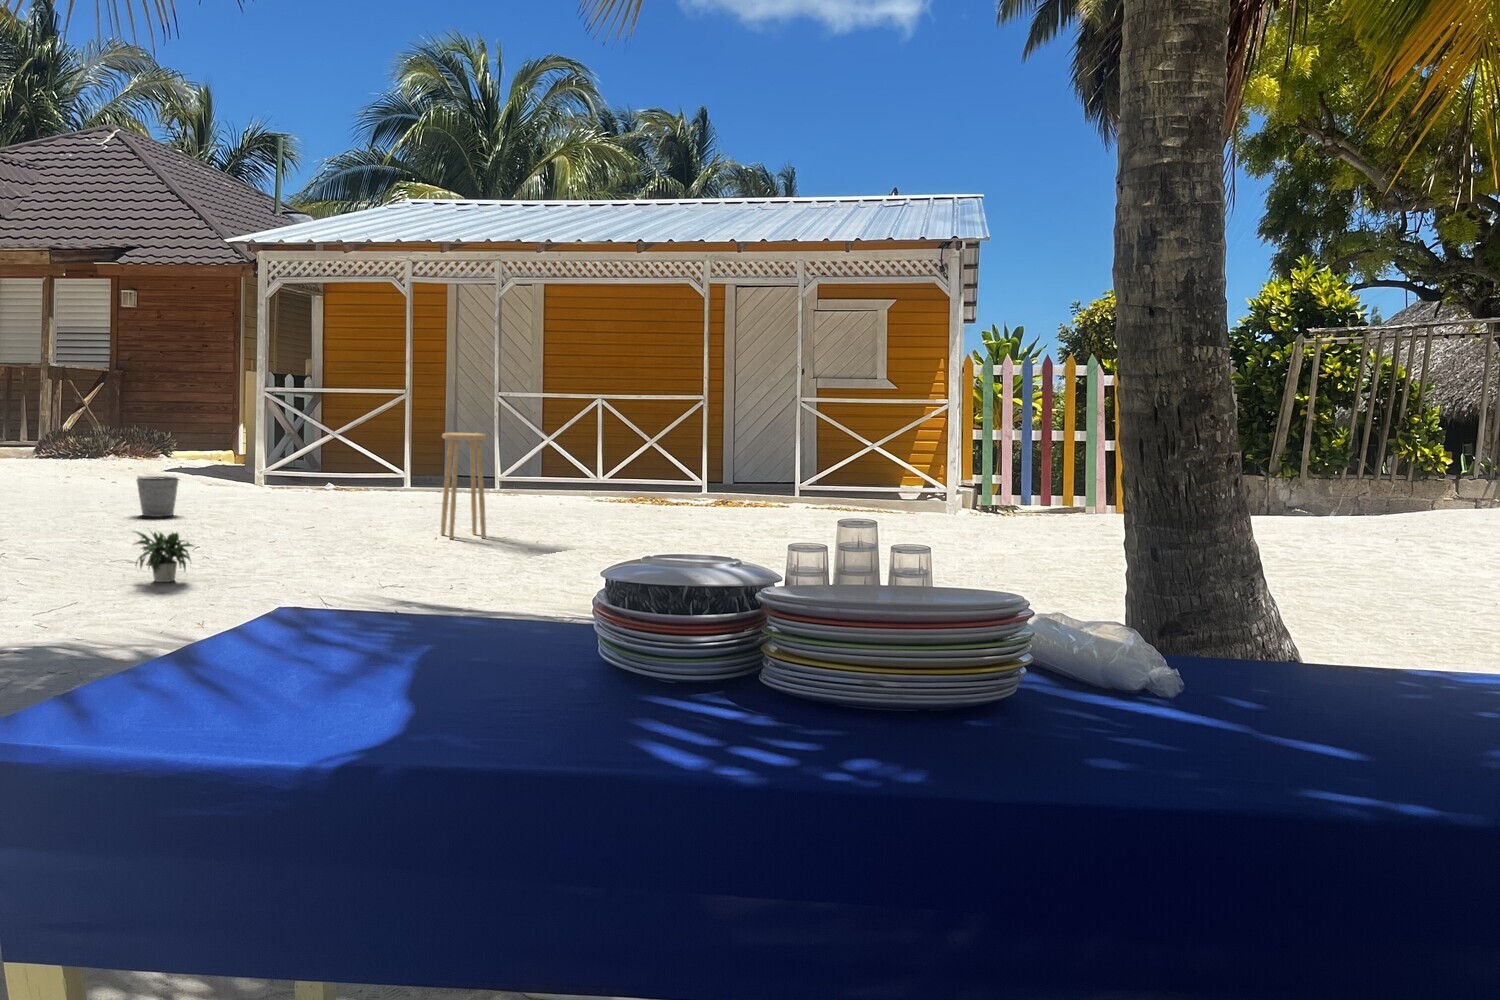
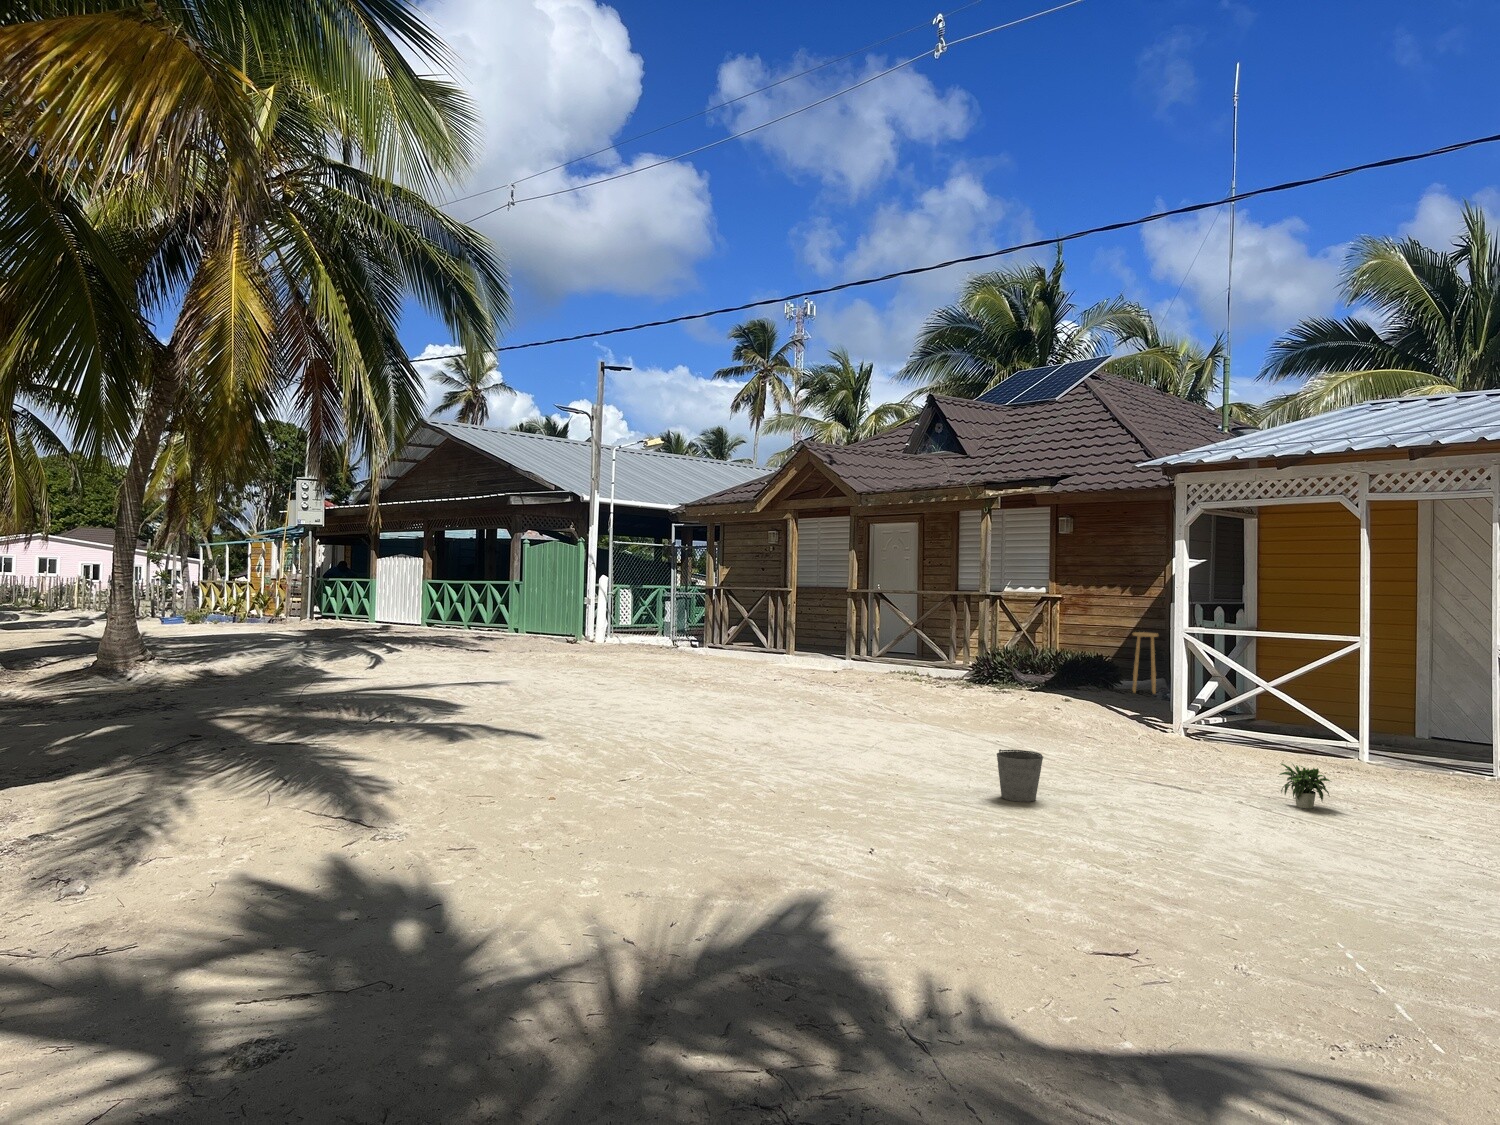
stool: present [441,433,486,539] -> present [1132,632,1158,694]
potted plant: present [135,532,193,582] -> present [1269,764,1331,809]

